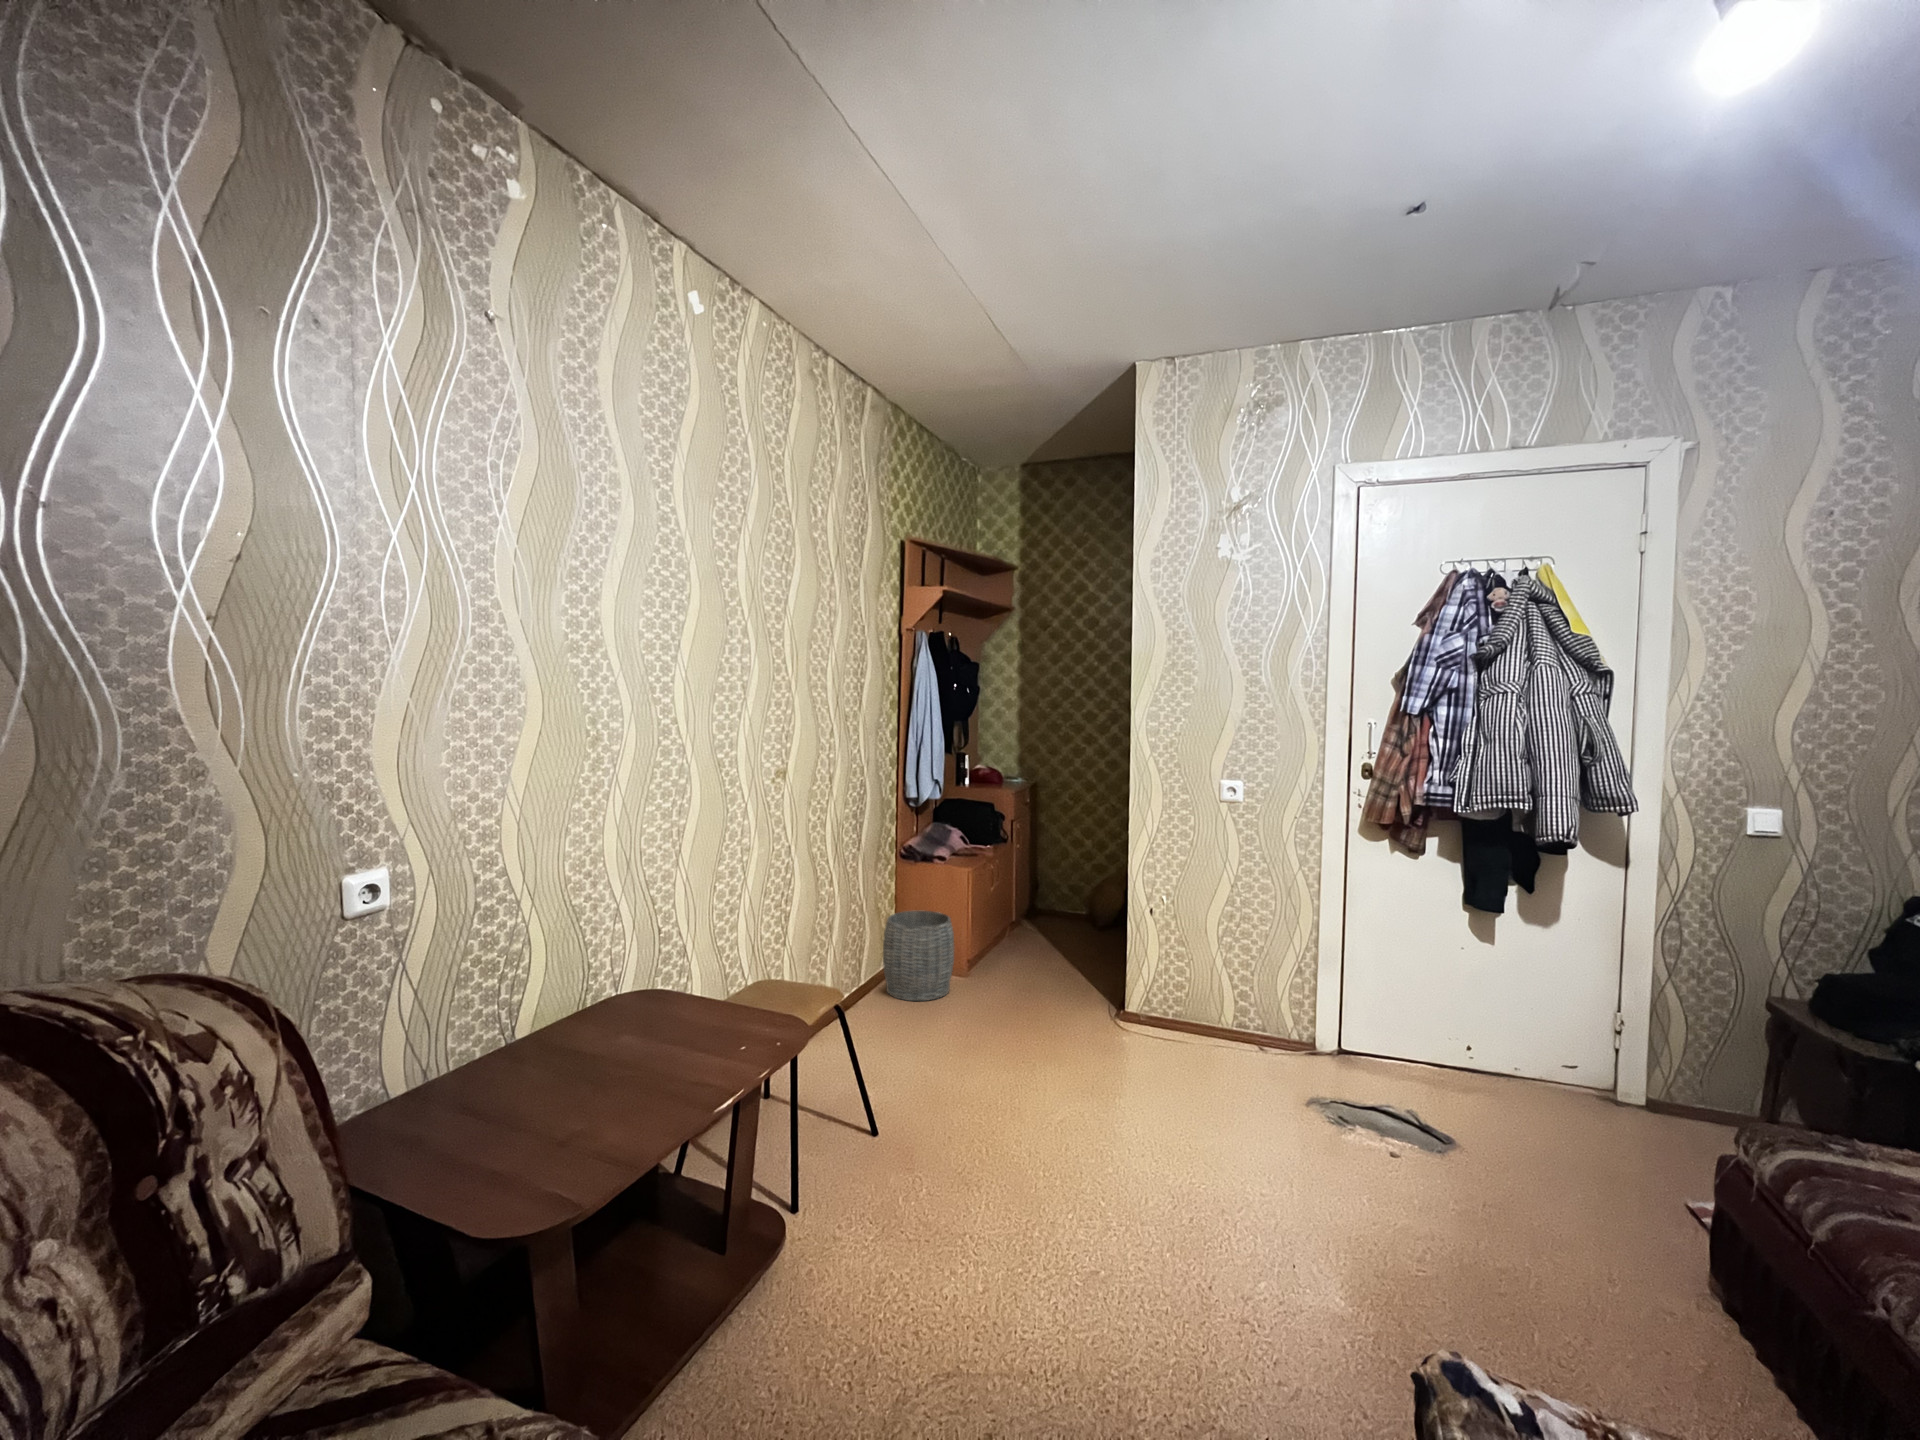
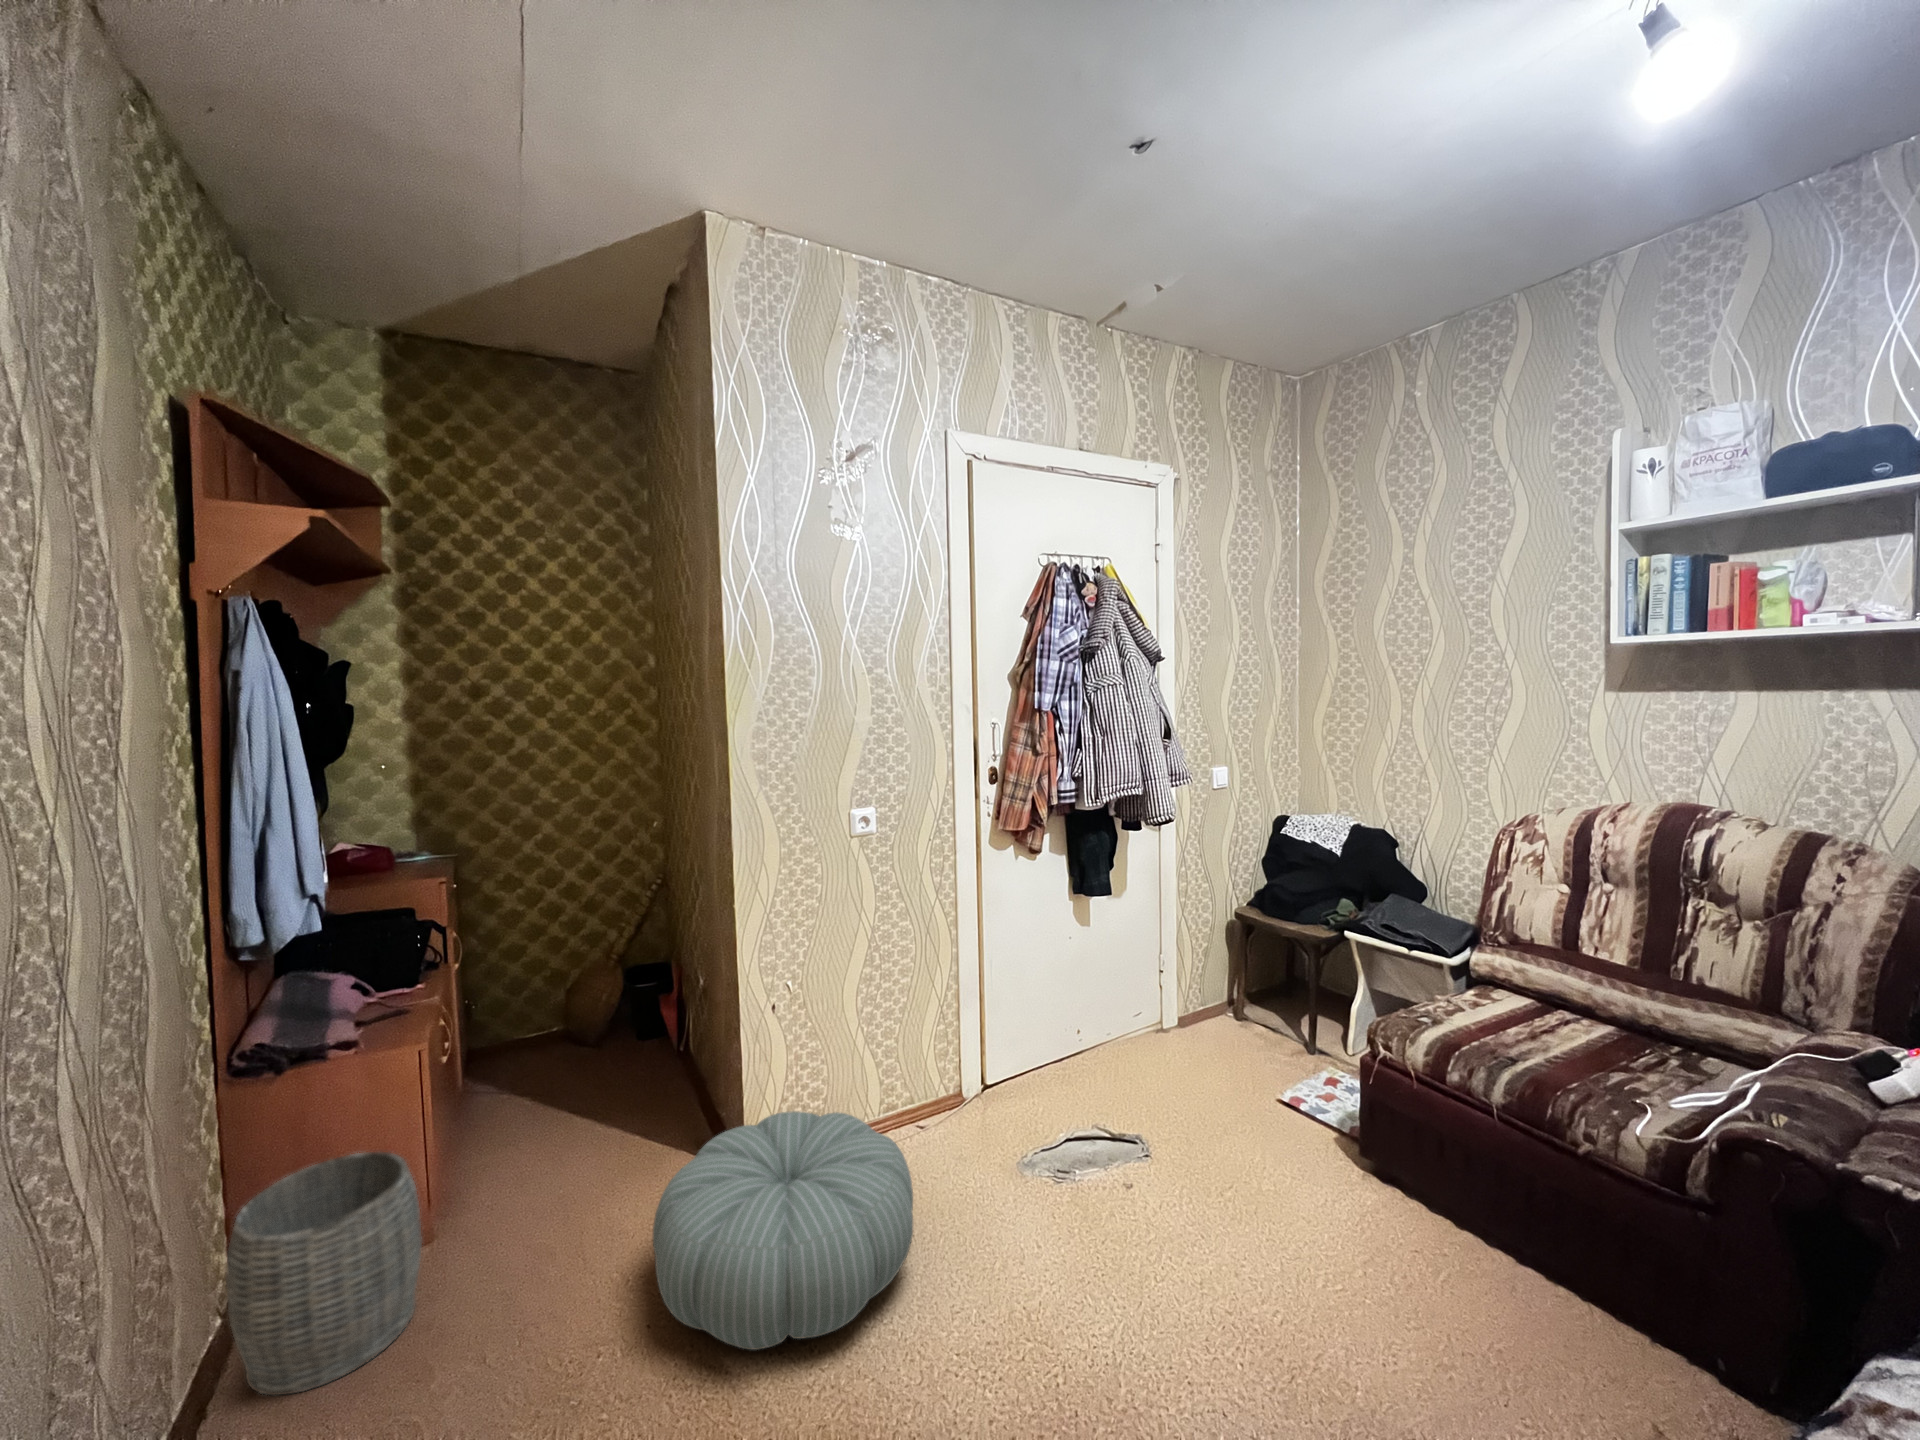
pouf: none [1017,970,1188,1087] -> present [653,1111,913,1350]

